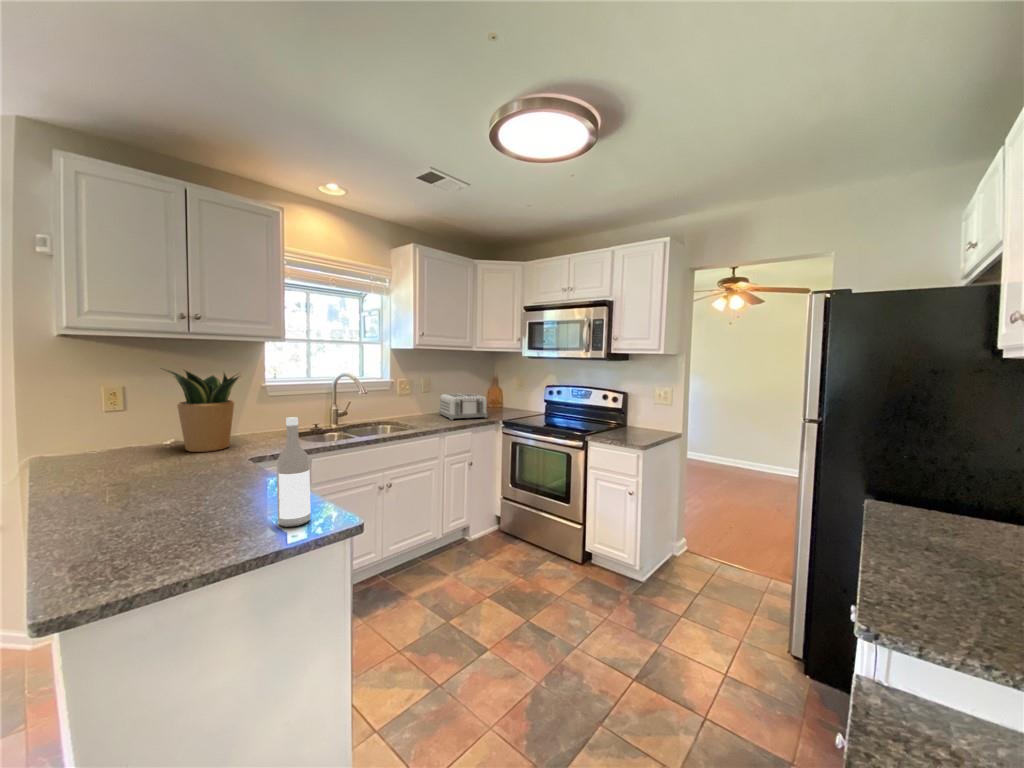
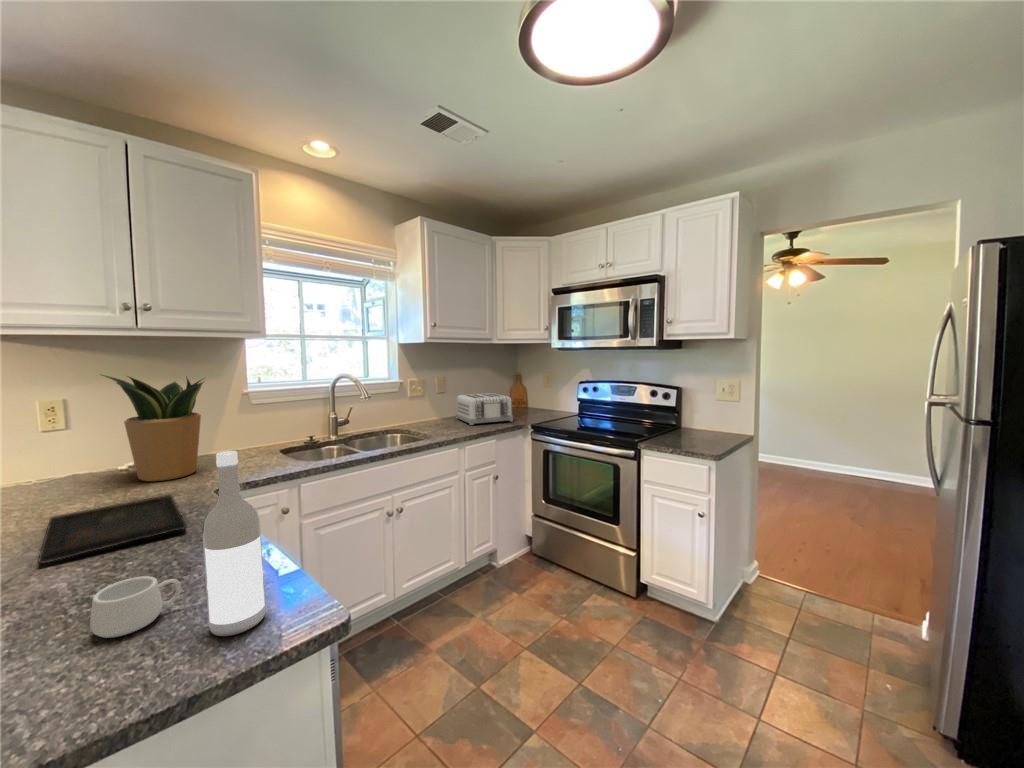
tray: none [138,459,240,494] -> present [39,495,186,563]
mug: none [207,495,256,526] -> present [90,576,181,638]

